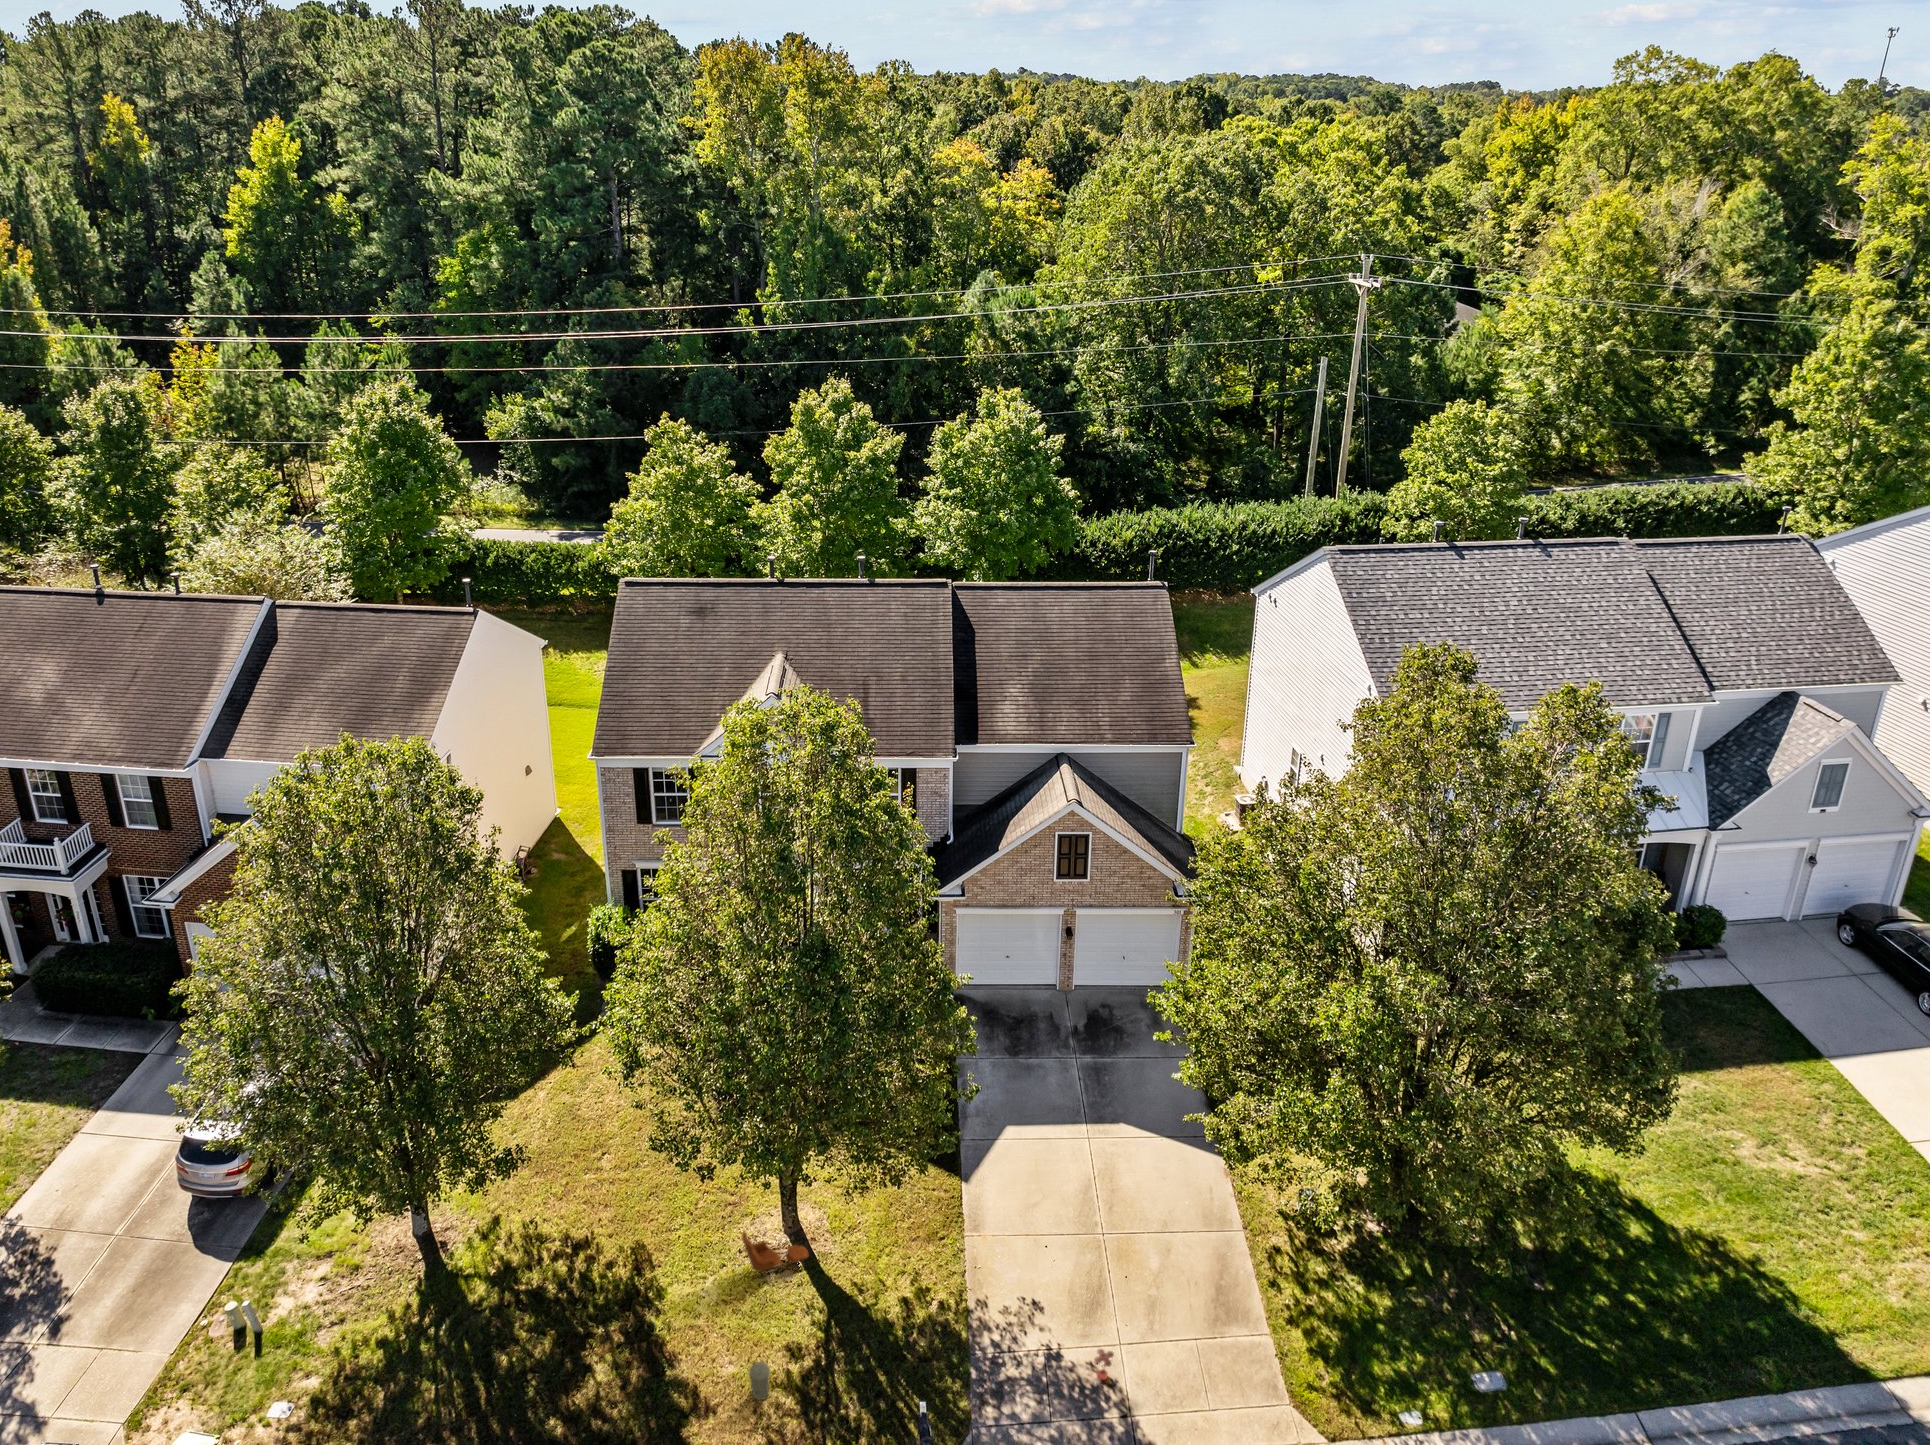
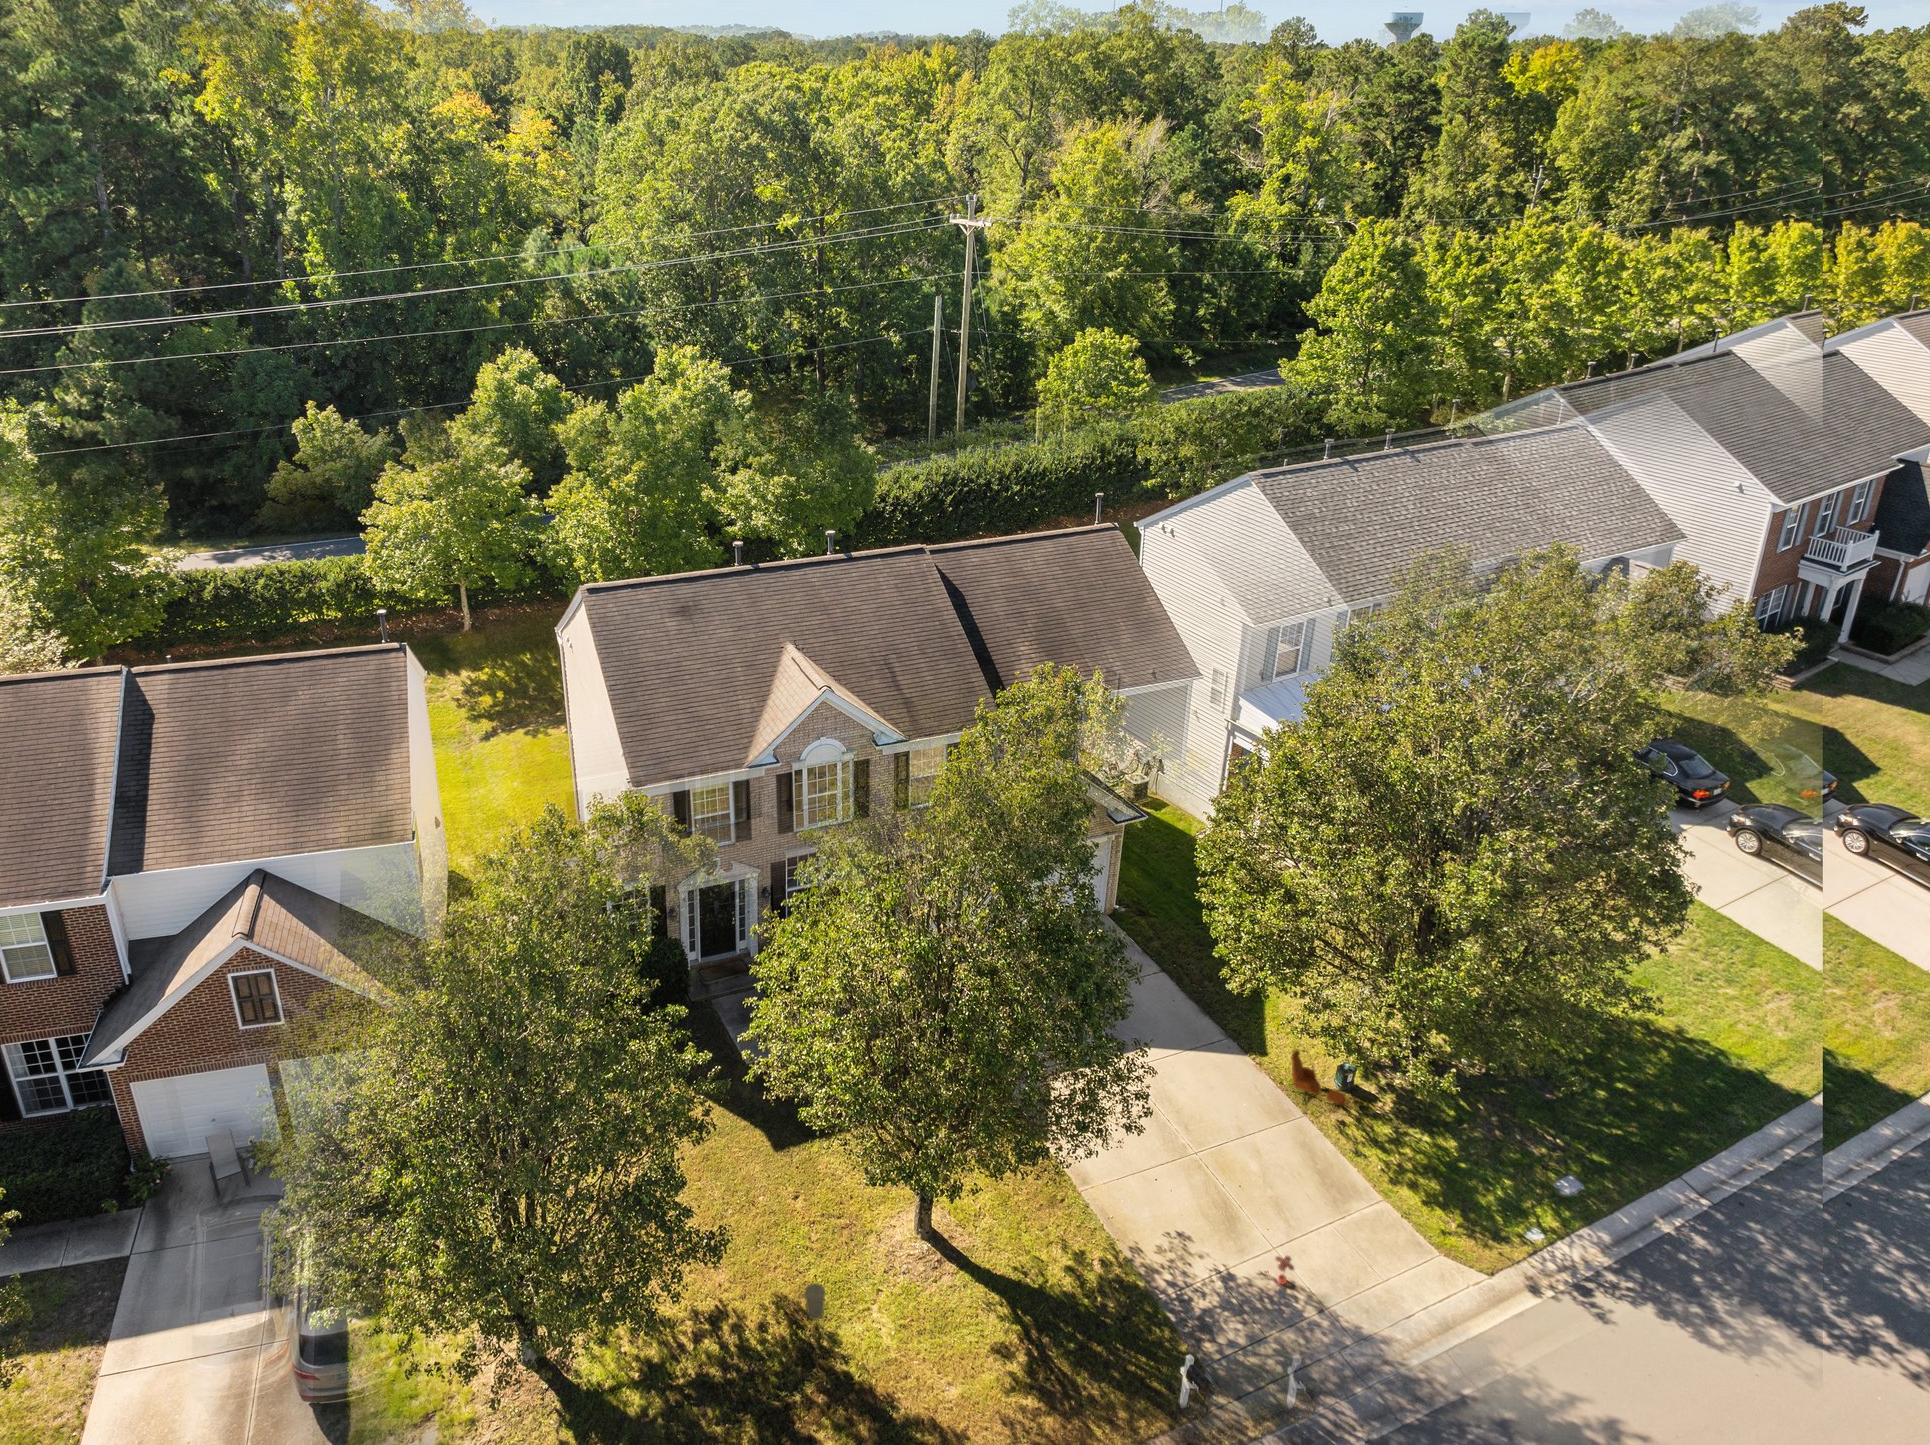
lounge chair: present [742,1232,808,1278] -> present [1291,1050,1347,1109]
trash can: present [749,1362,770,1400] -> present [805,1283,825,1320]

